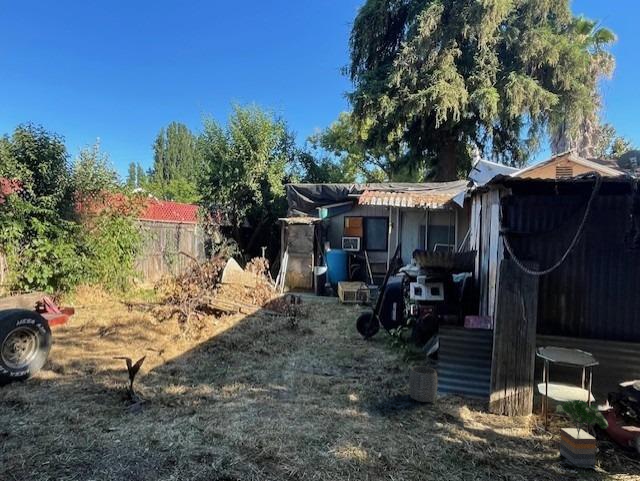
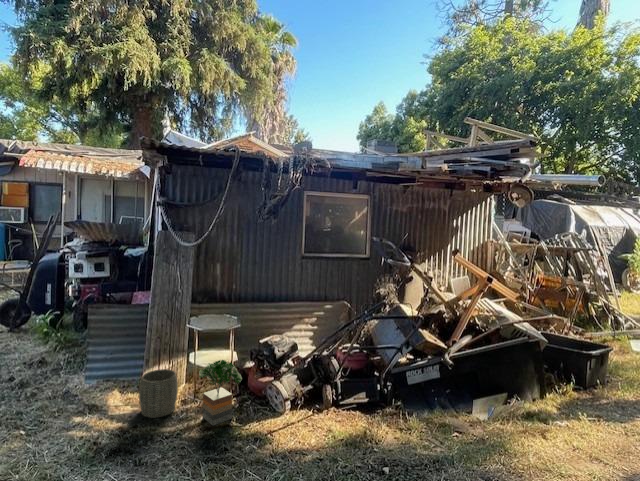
woven basket: present [409,366,437,402] -> present [139,369,178,418]

